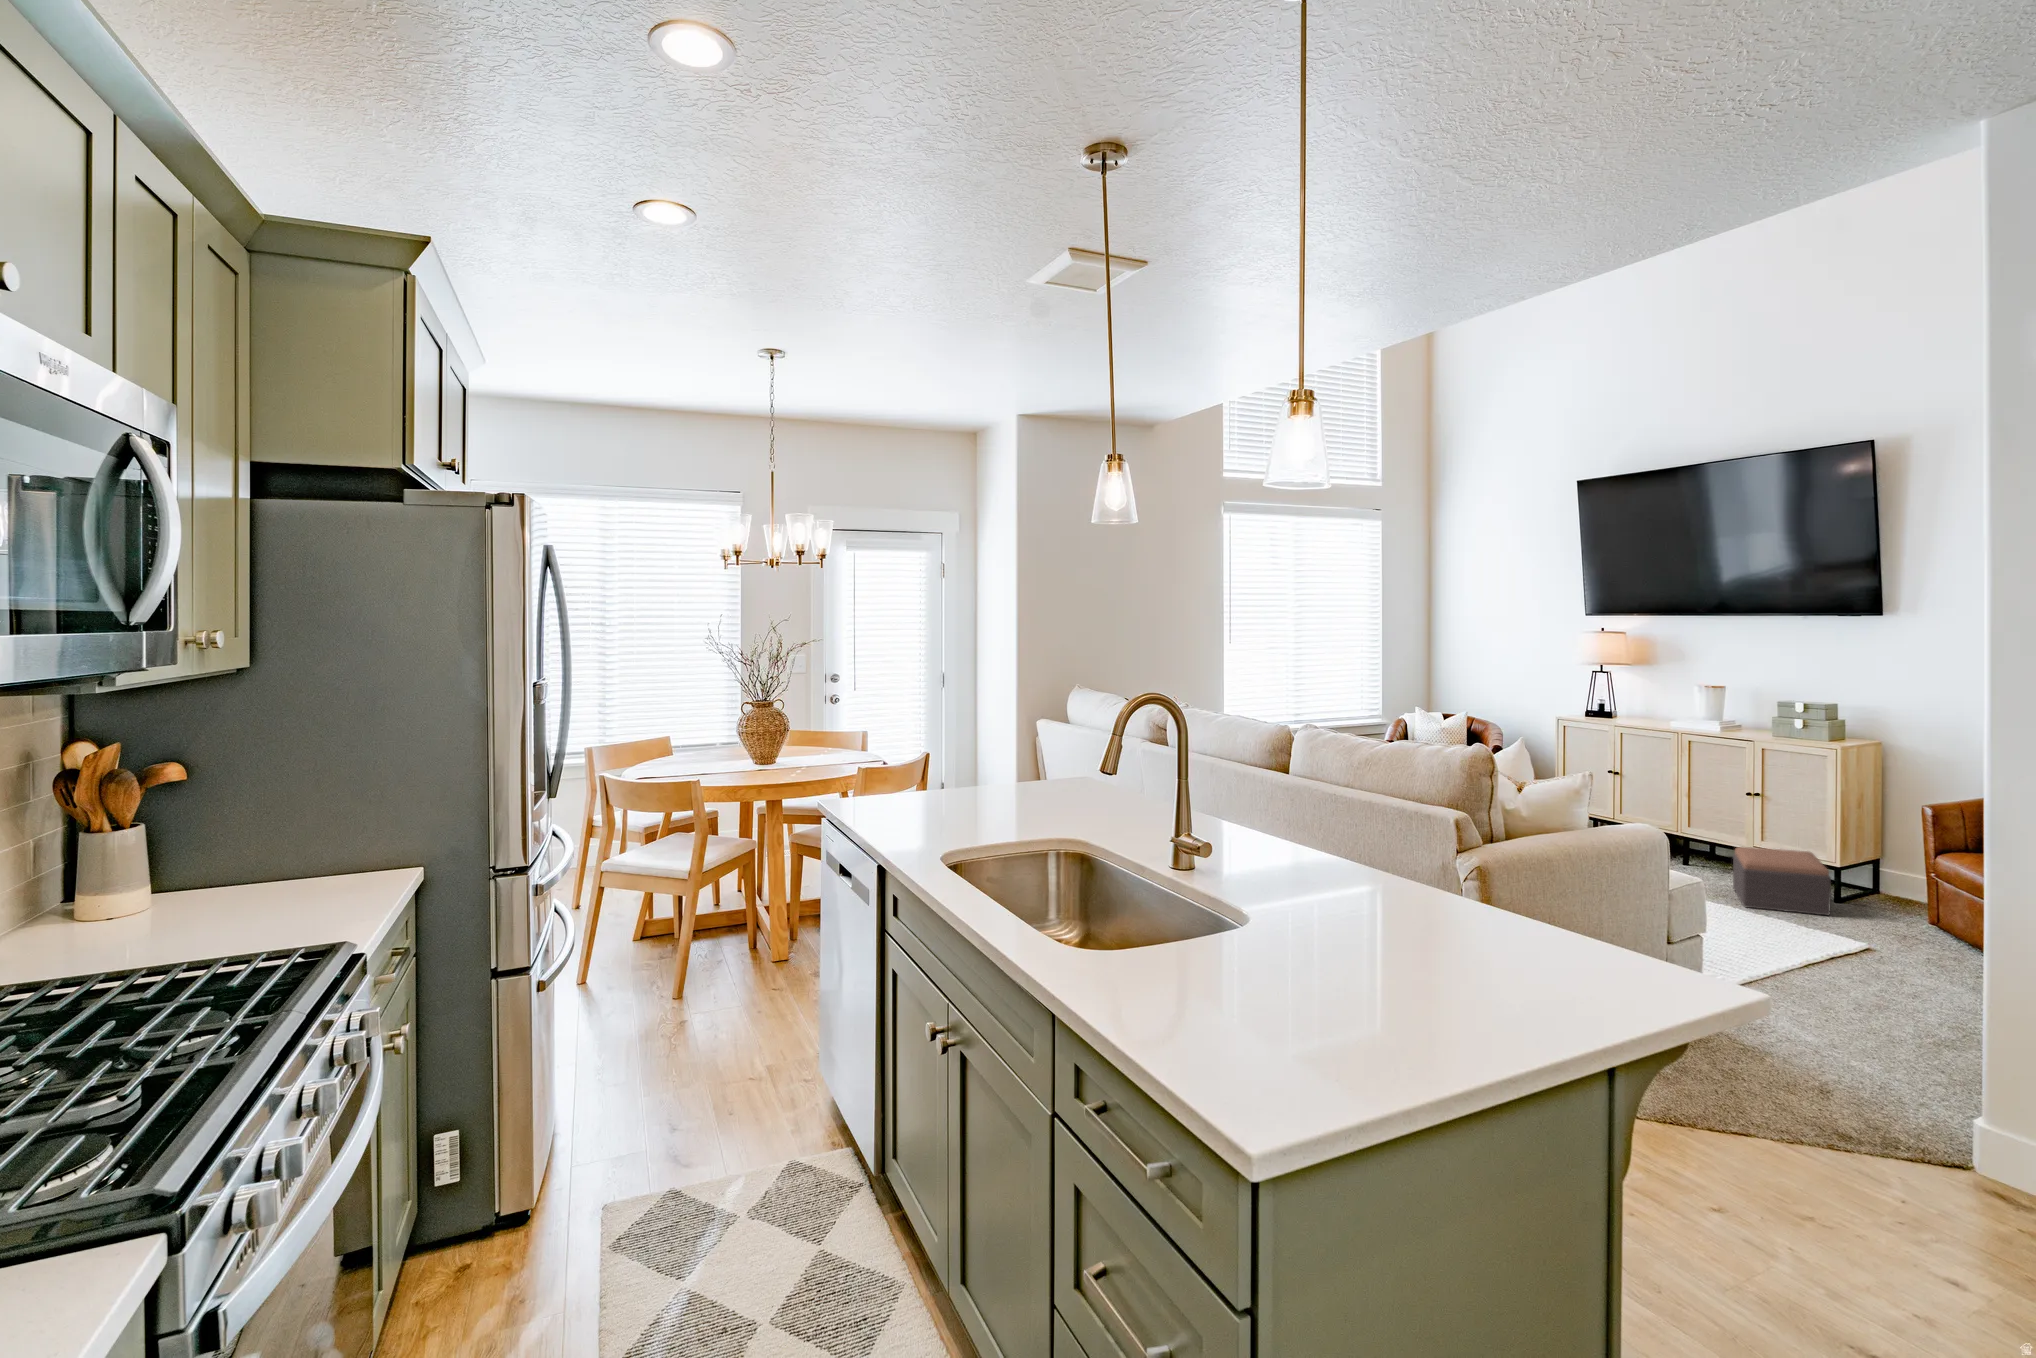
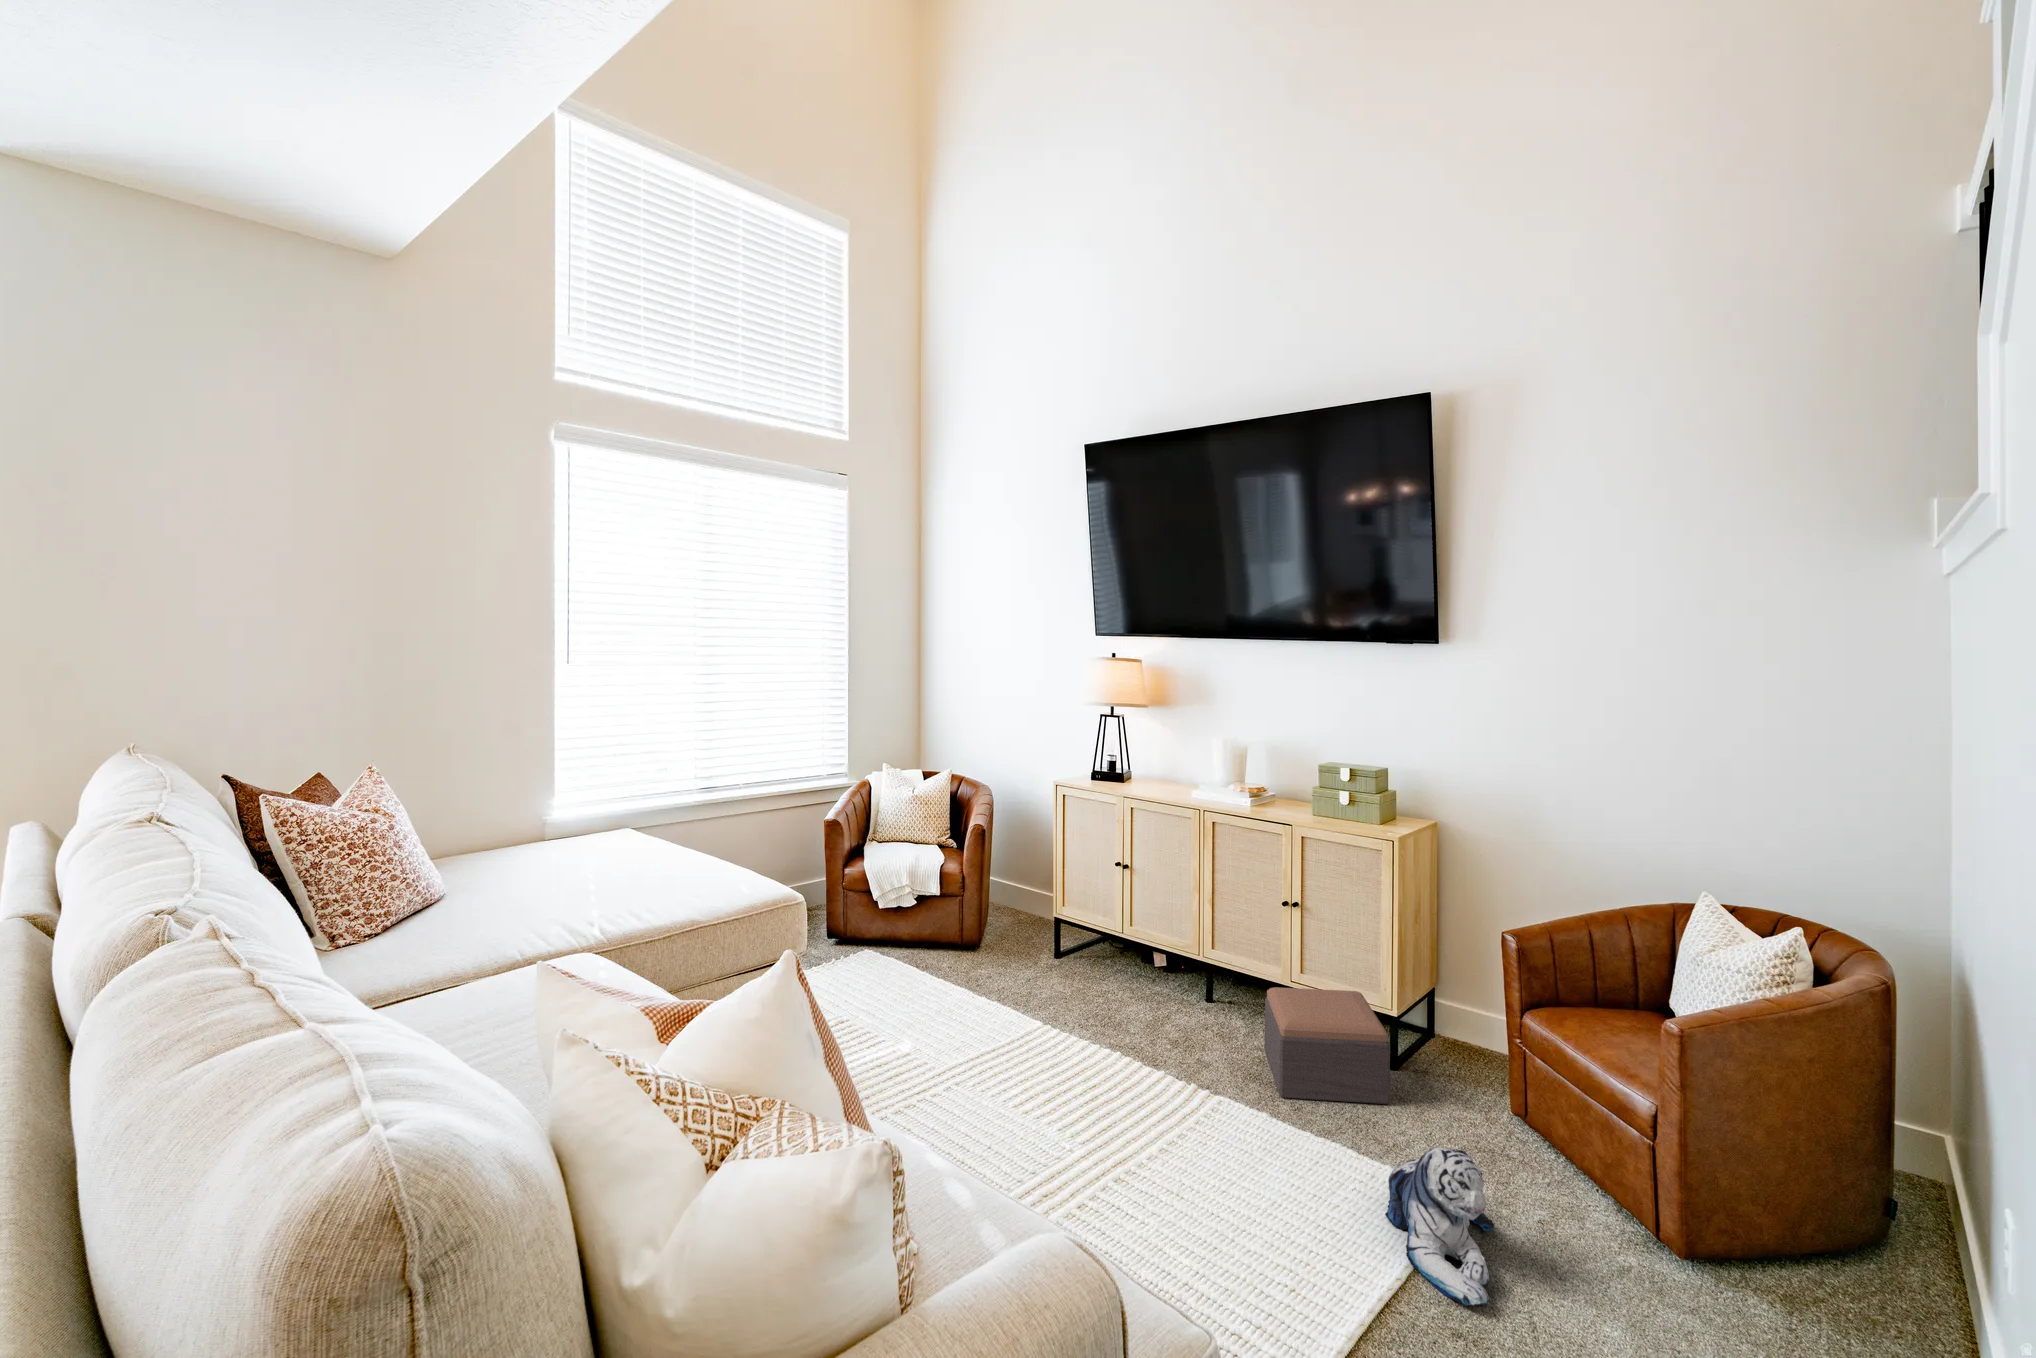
plush toy: none [1813,906,1891,978] -> present [1385,1148,1494,1306]

